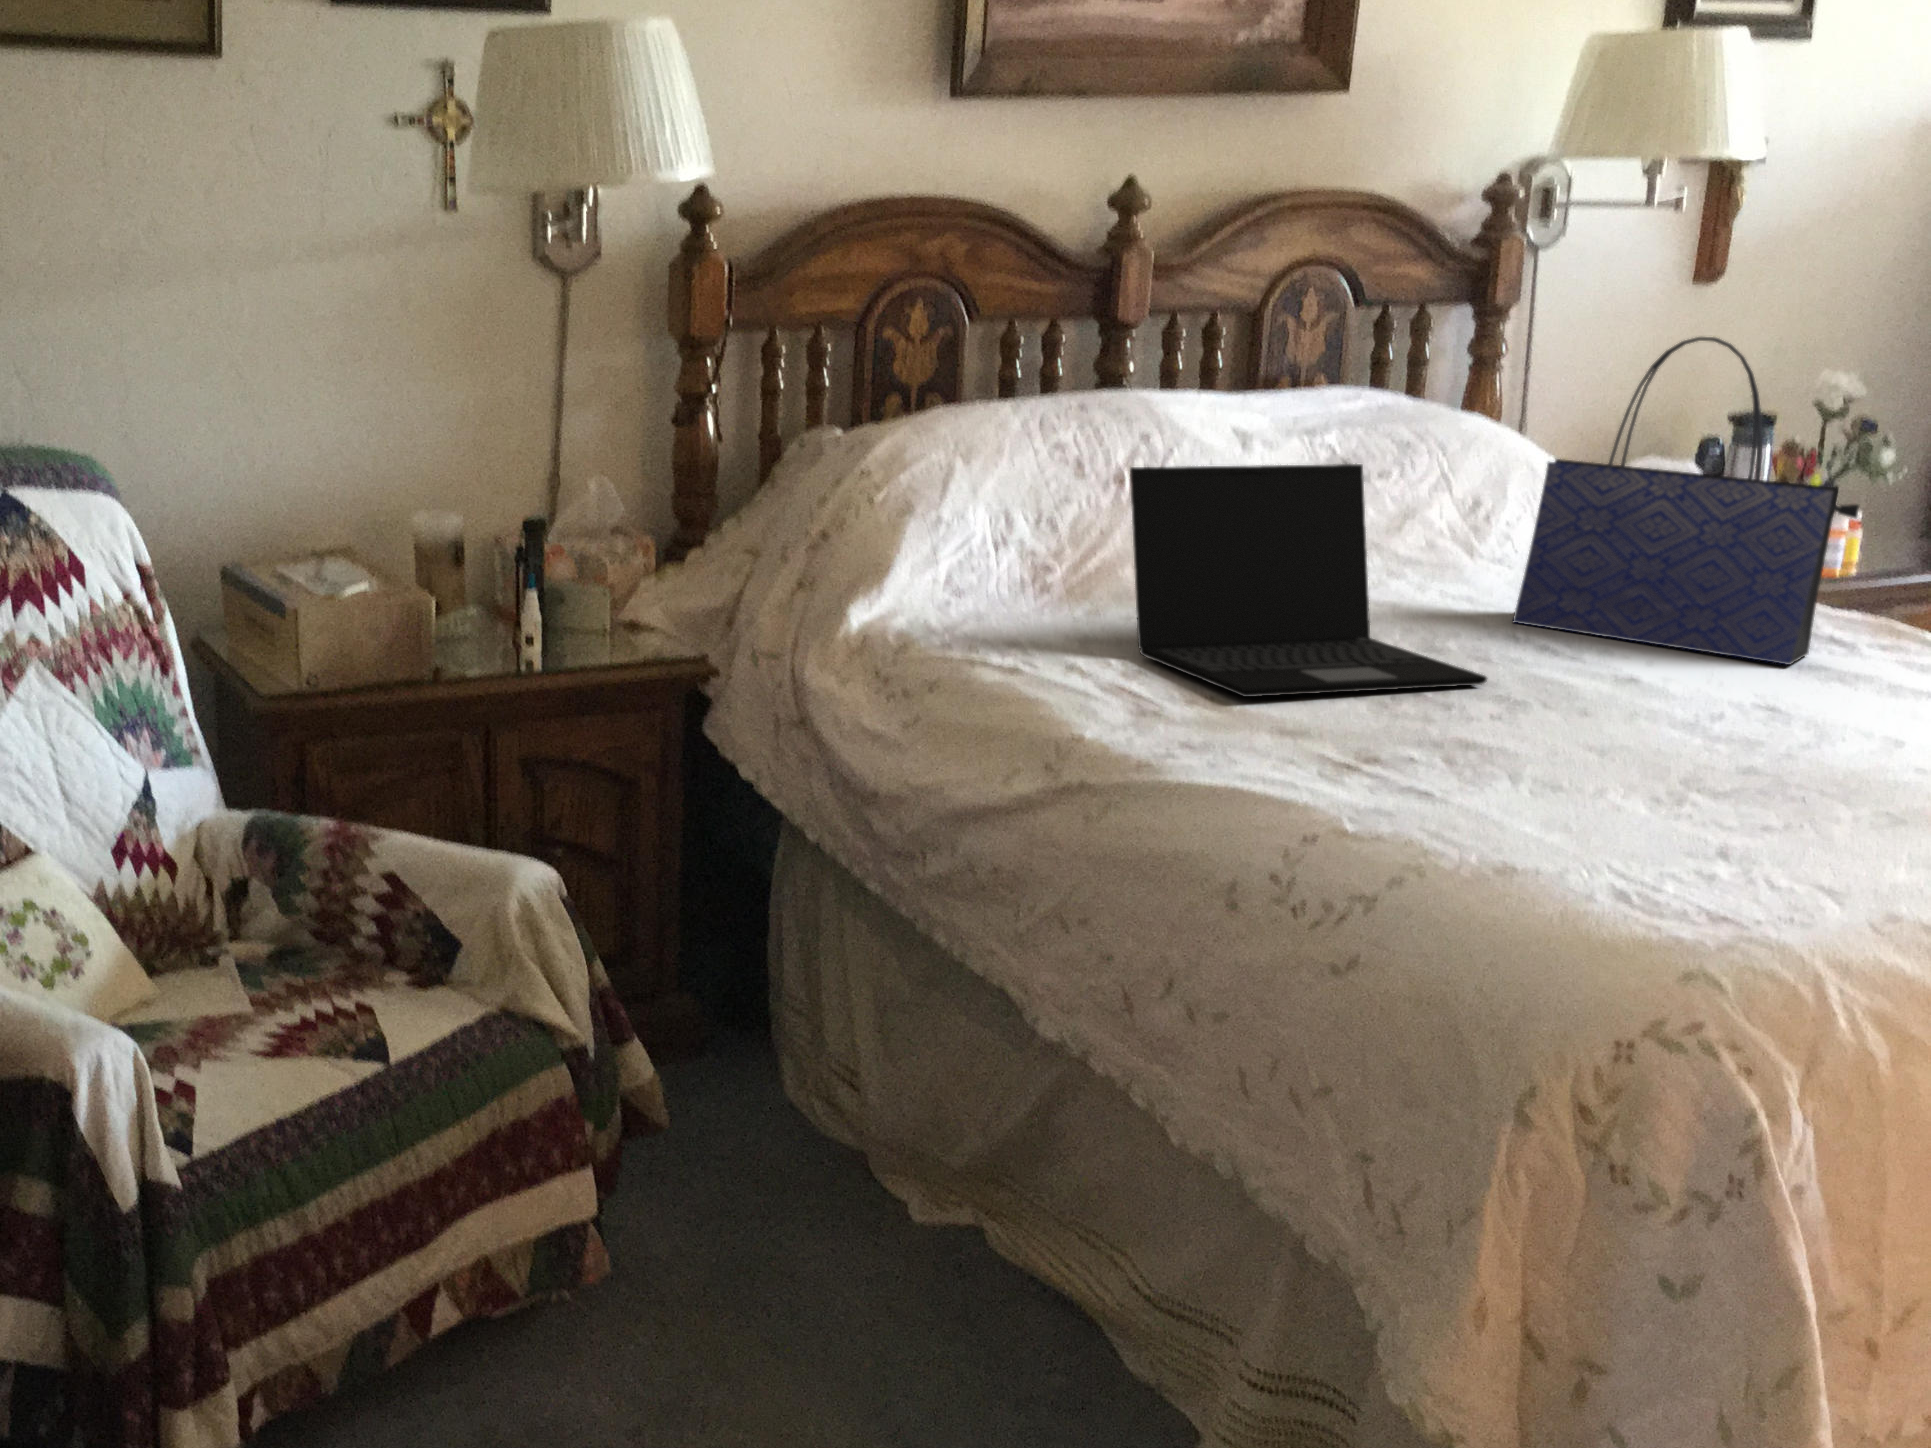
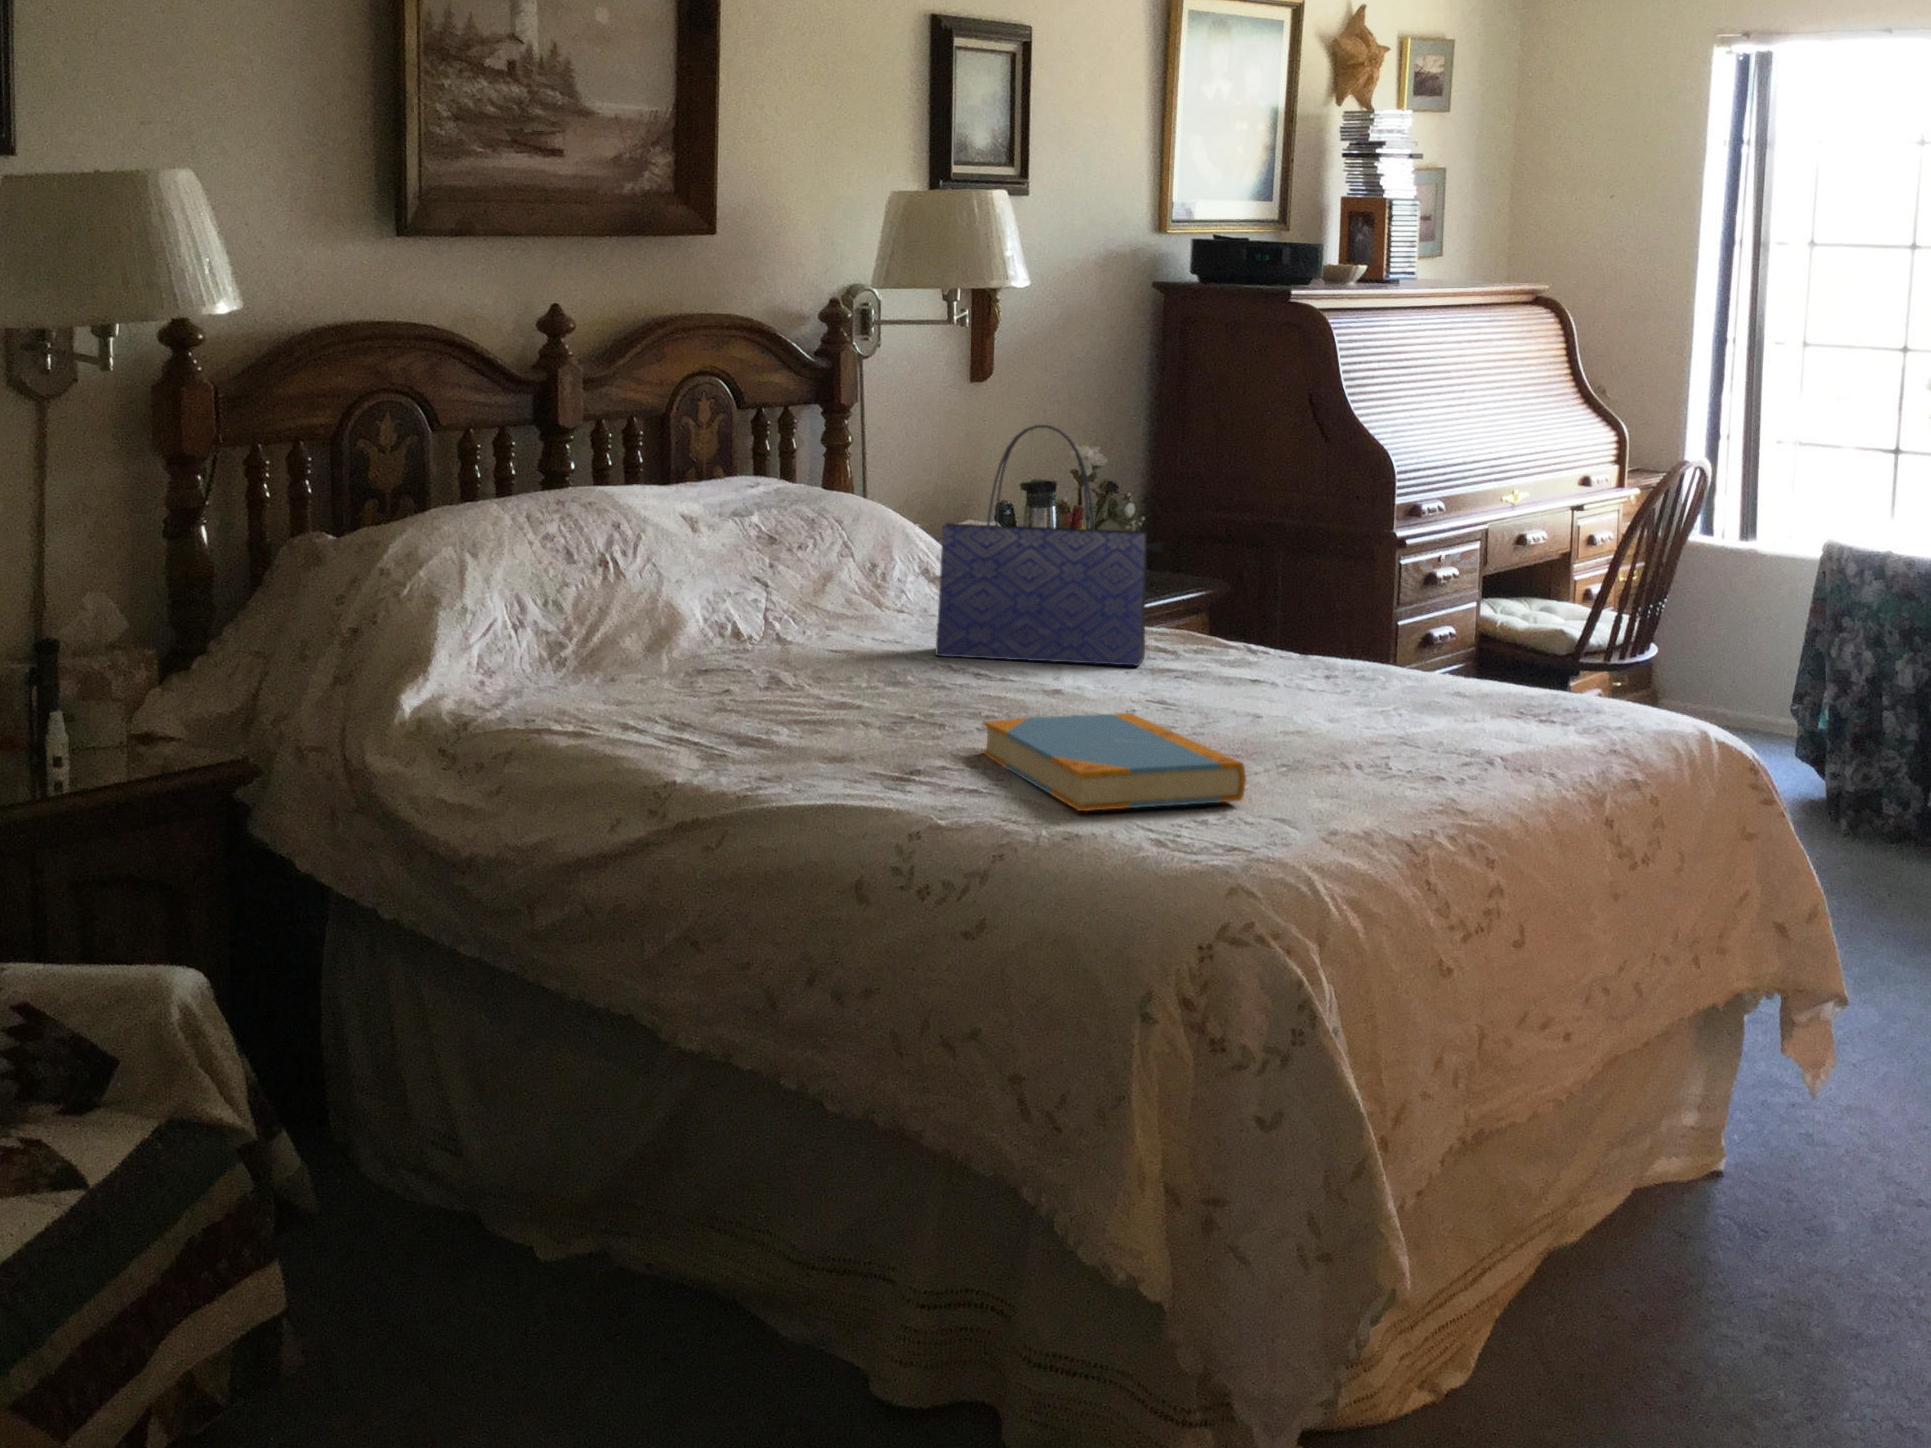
laptop: present [1130,464,1487,697] -> none [645,536,950,730]
book: none [1484,720,1832,885] -> present [983,713,1246,811]

